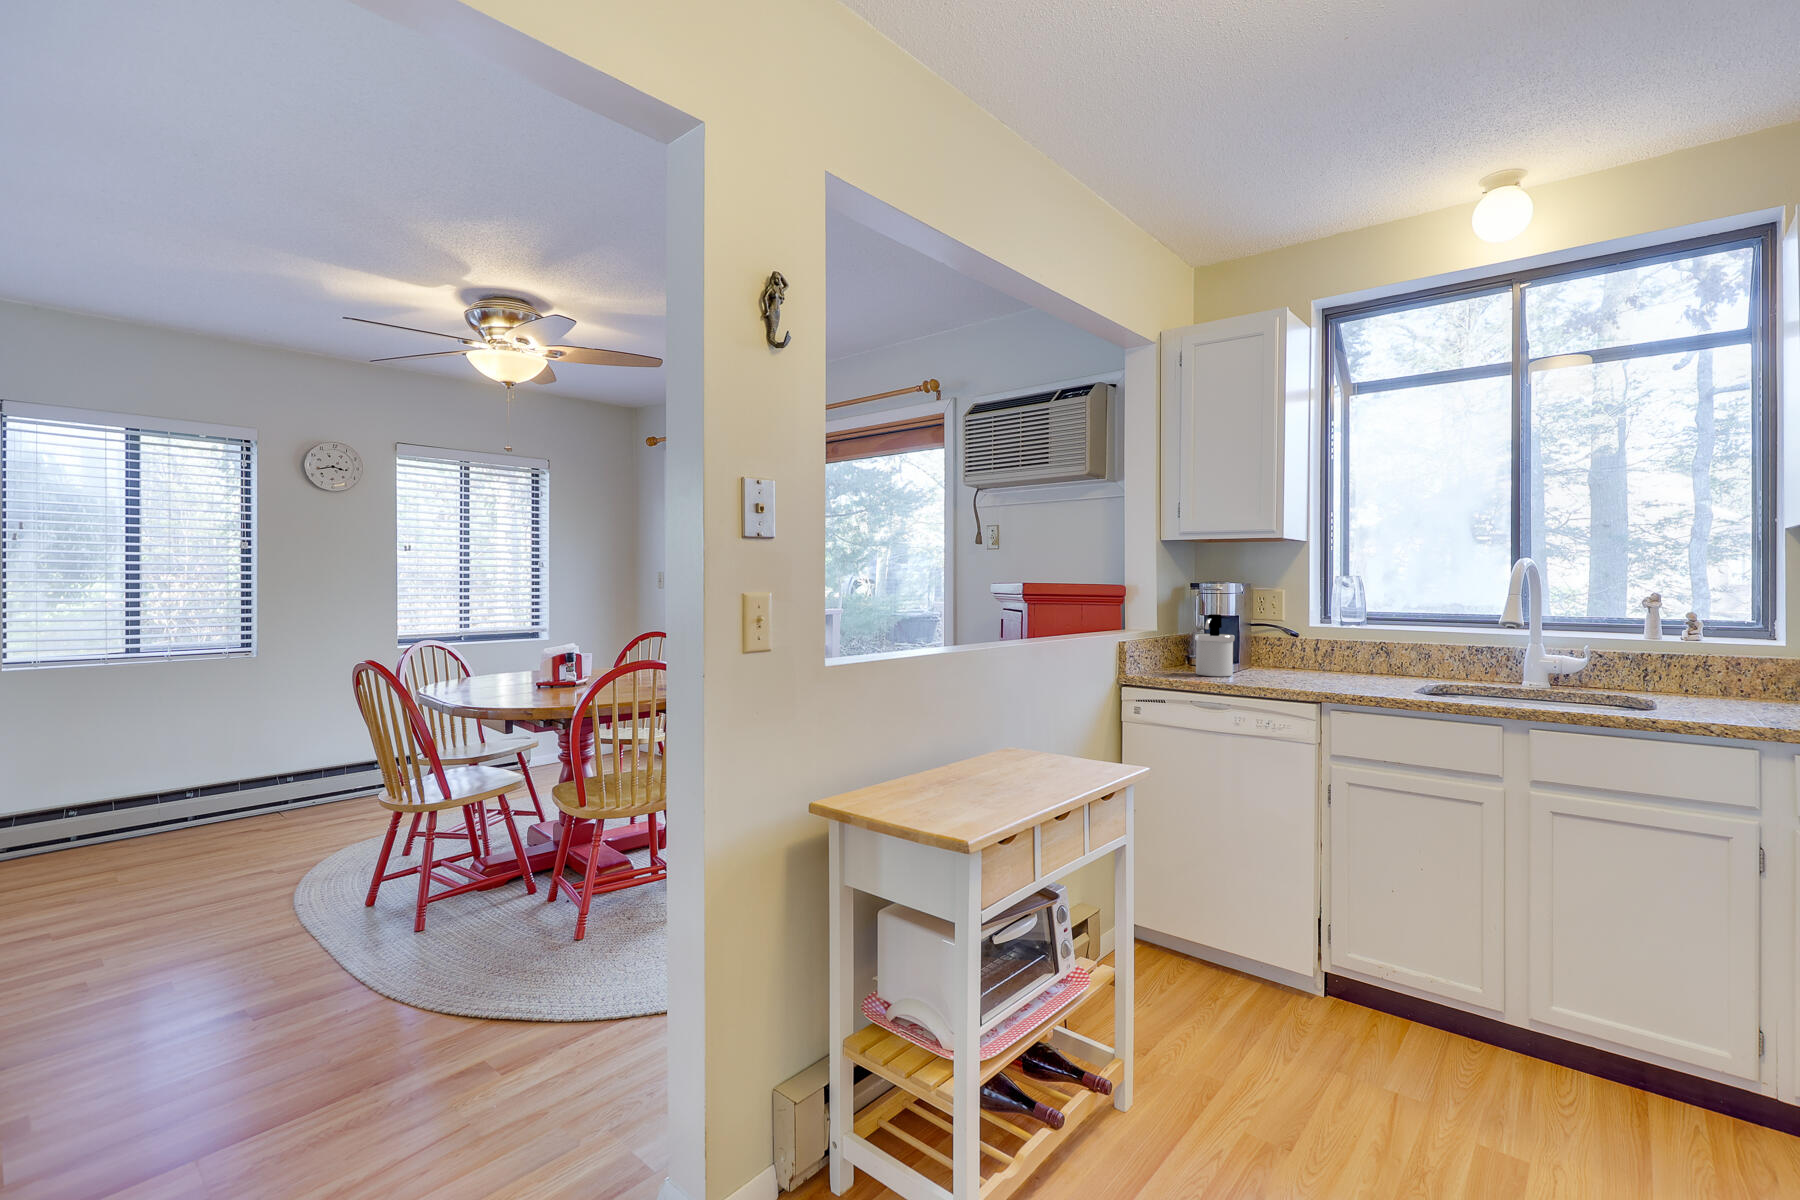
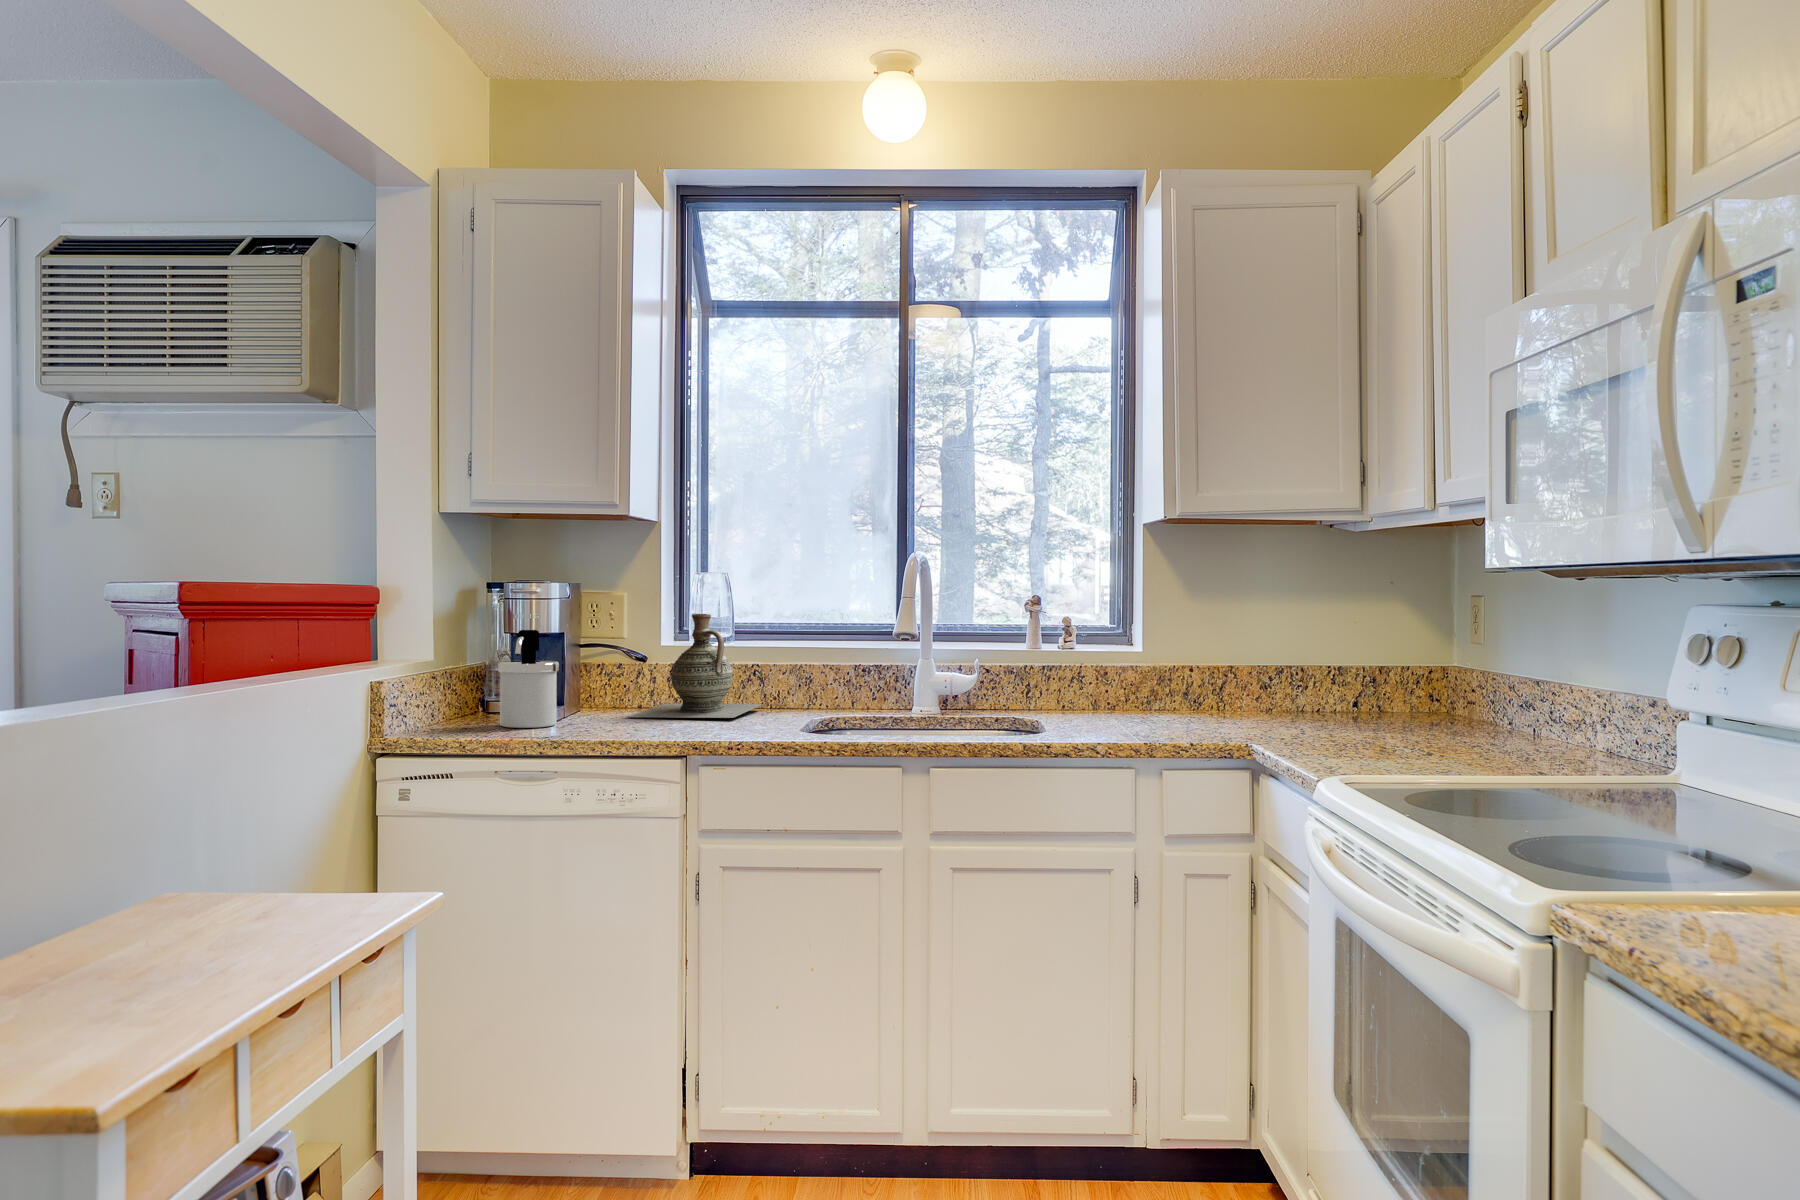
ceramic jug: none [1281,605,1390,679] -> present [627,614,763,718]

